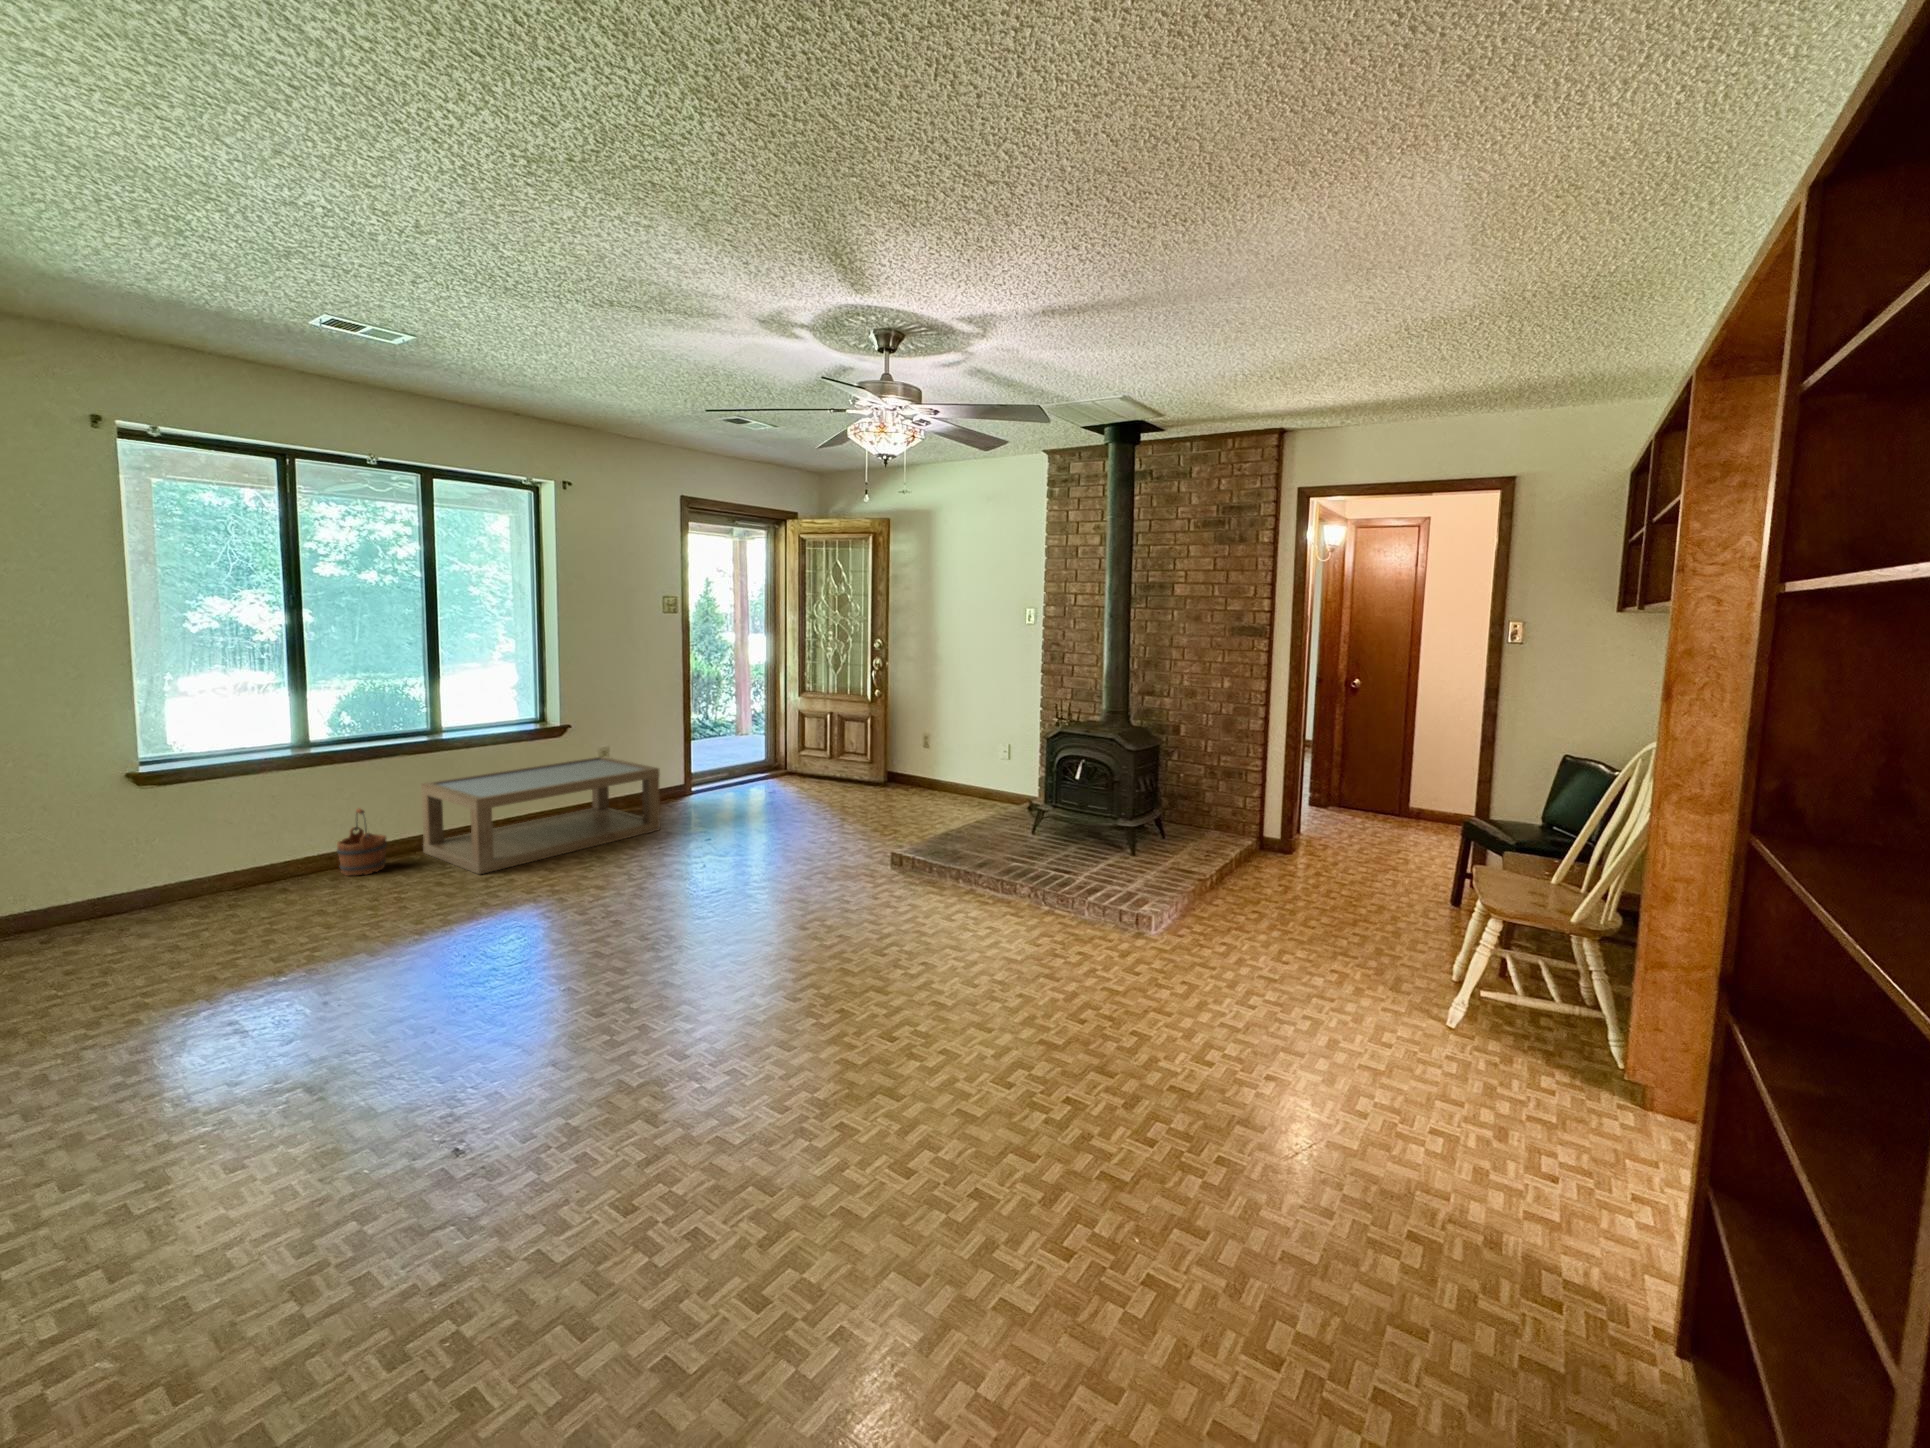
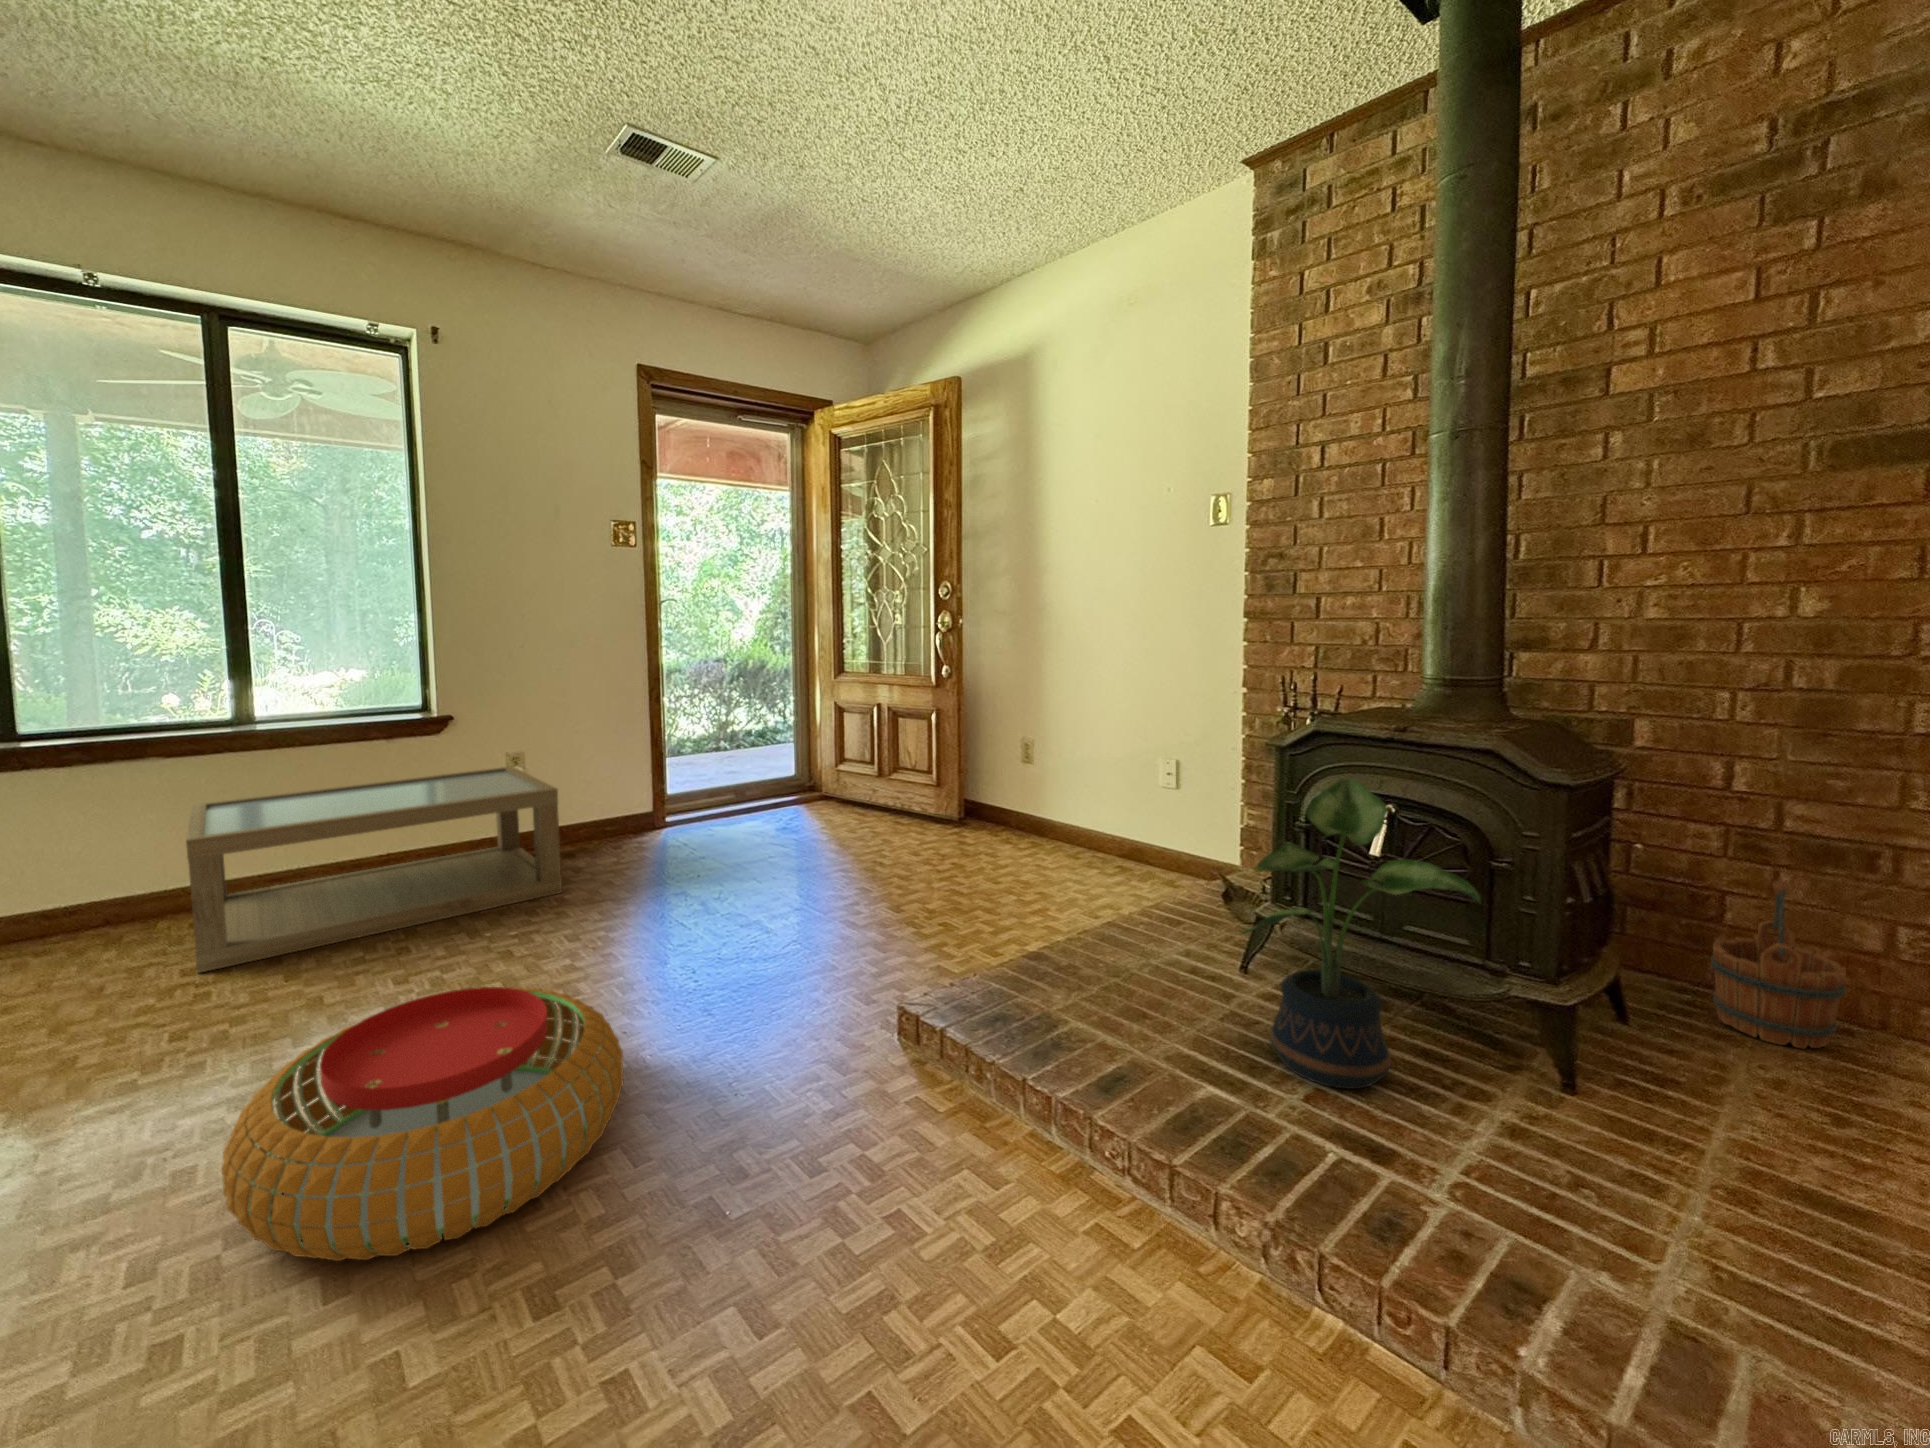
potted plant: none [1028,750,1102,861] -> present [1242,779,1481,1089]
wooden bucket: present [337,808,387,876] -> present [1711,881,1846,1048]
pouf: none [638,849,788,933] -> present [221,987,623,1261]

